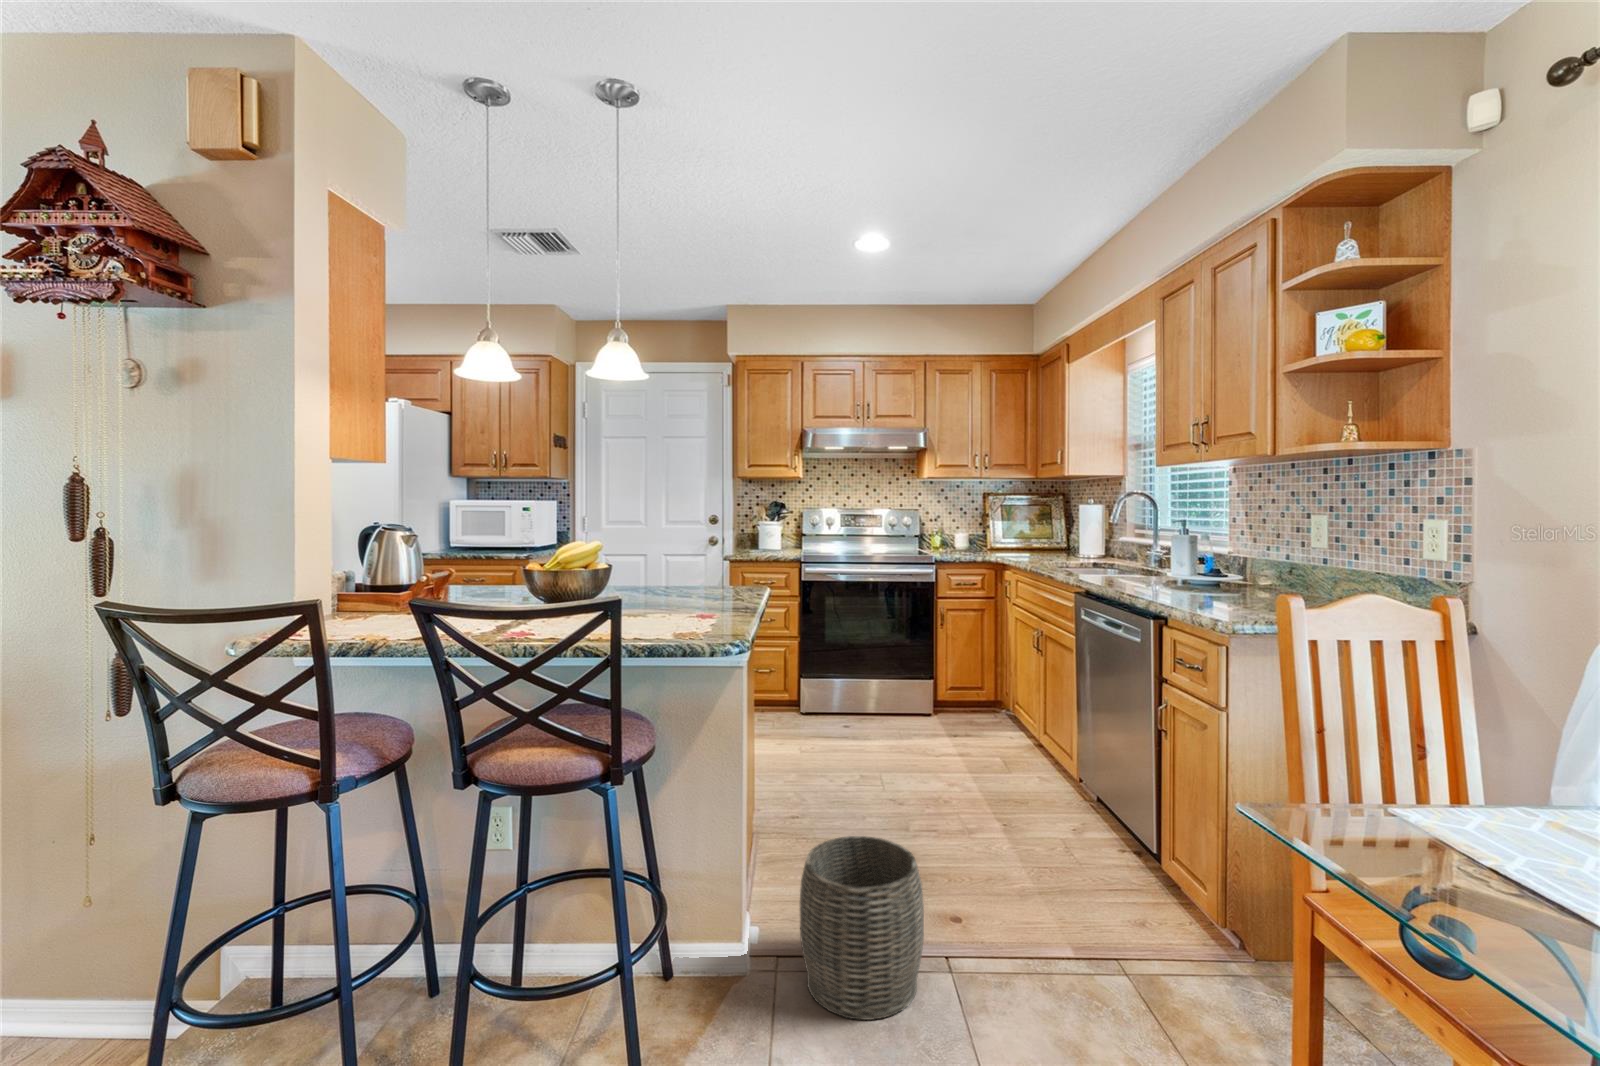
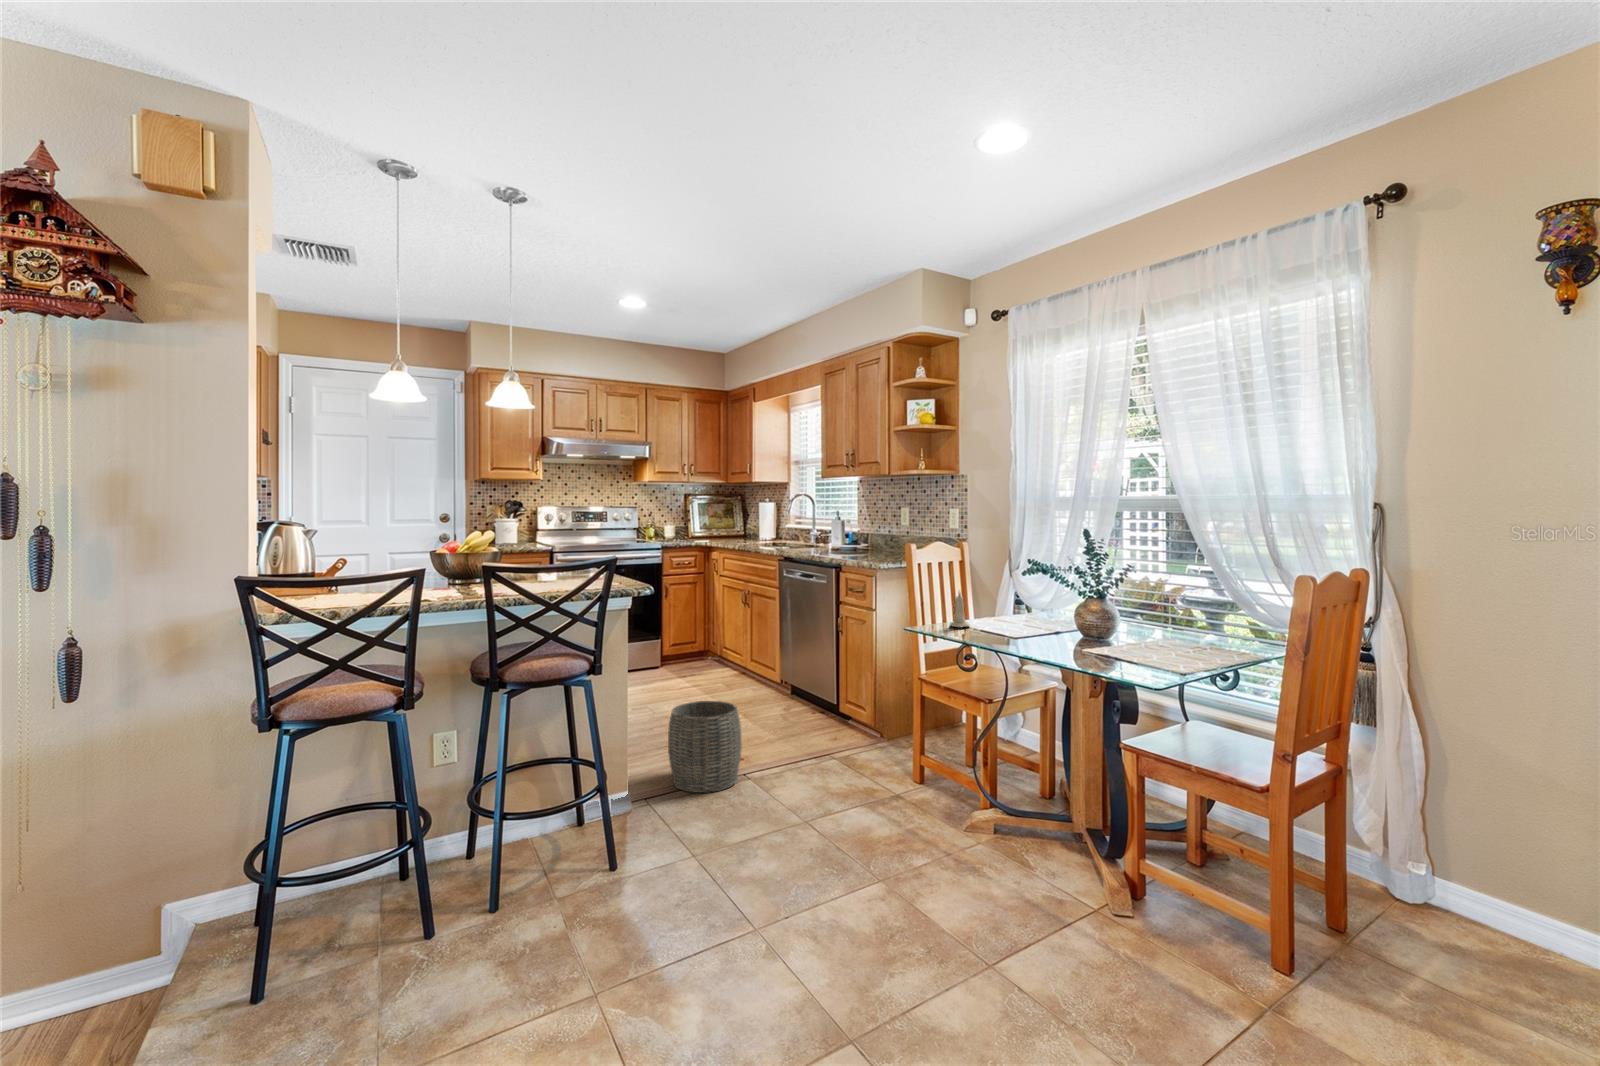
candle: none [1392,744,1465,854] -> present [950,593,970,627]

